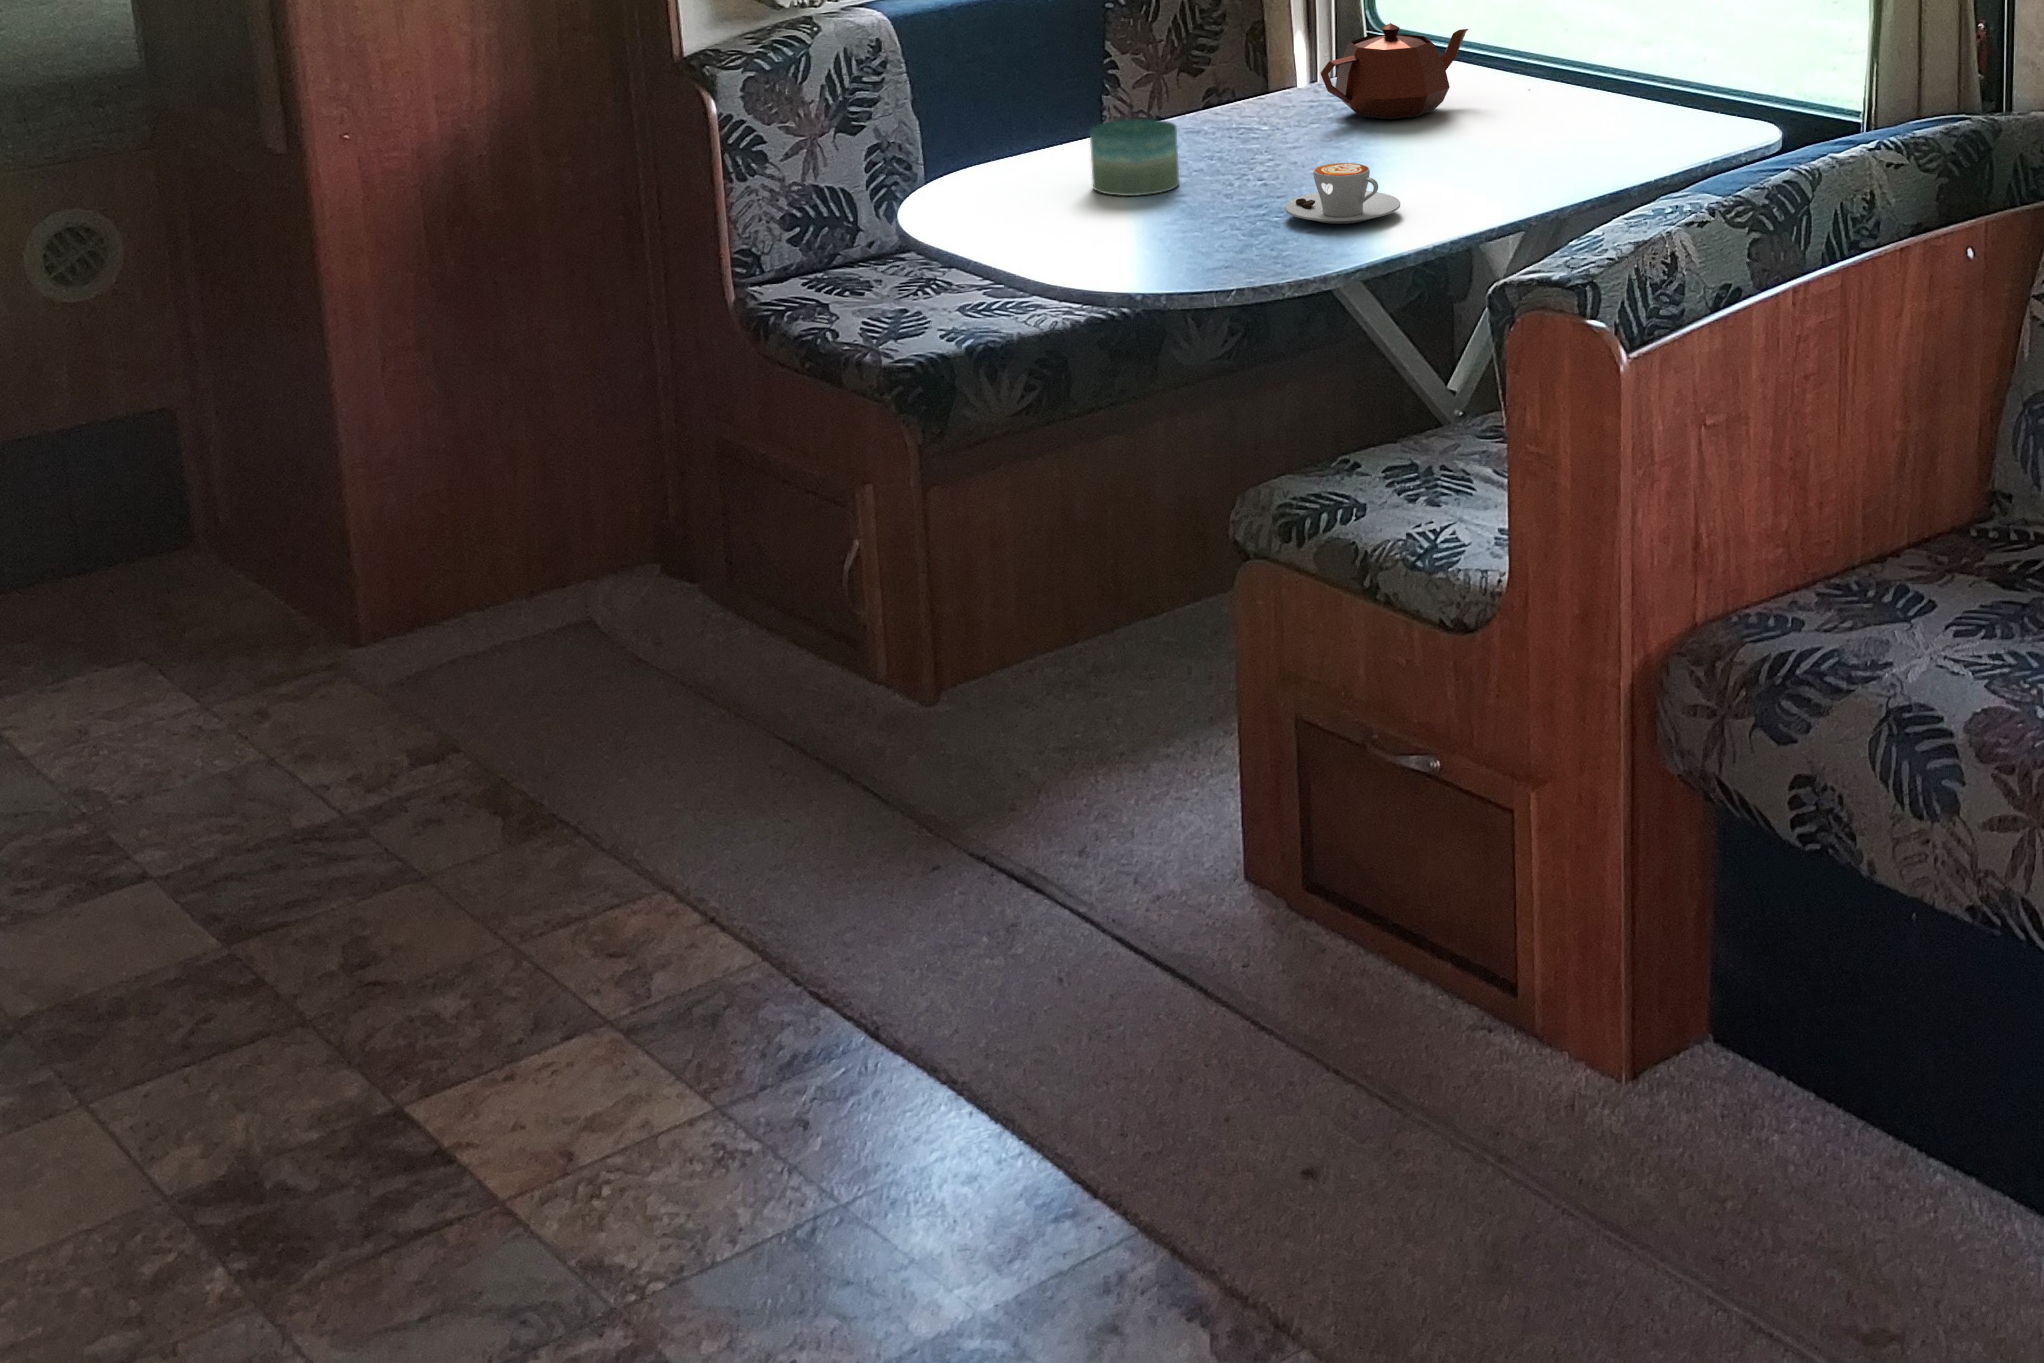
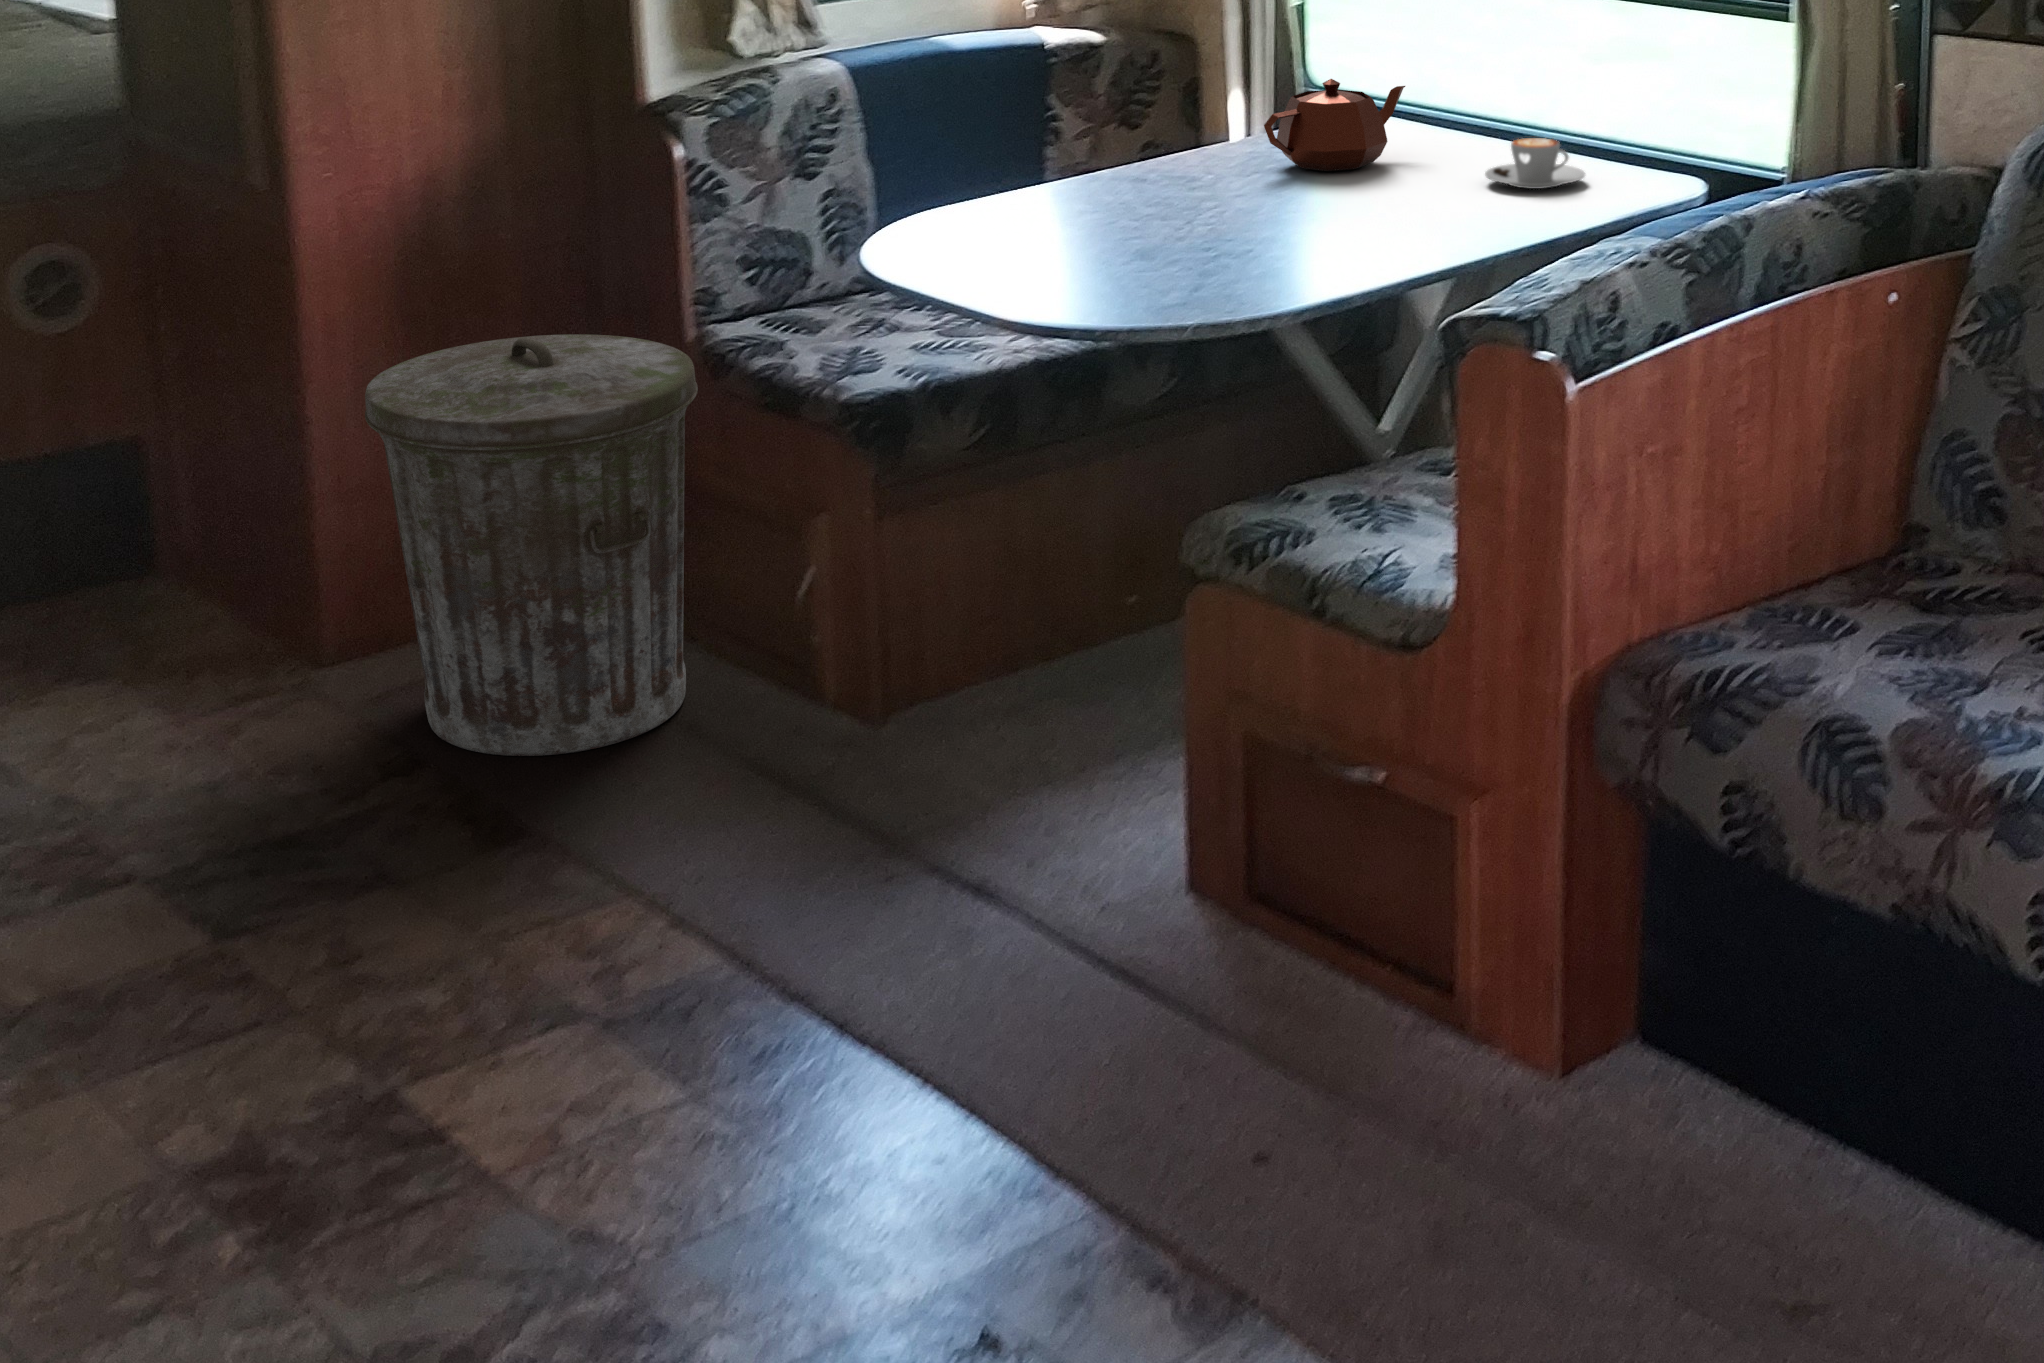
candle: present [1090,119,1179,196] -> none [1046,165,1131,238]
coffee cup: present [1285,163,1400,224] -> present [1485,138,1585,189]
trash can: none [395,298,740,736] -> present [365,334,698,756]

